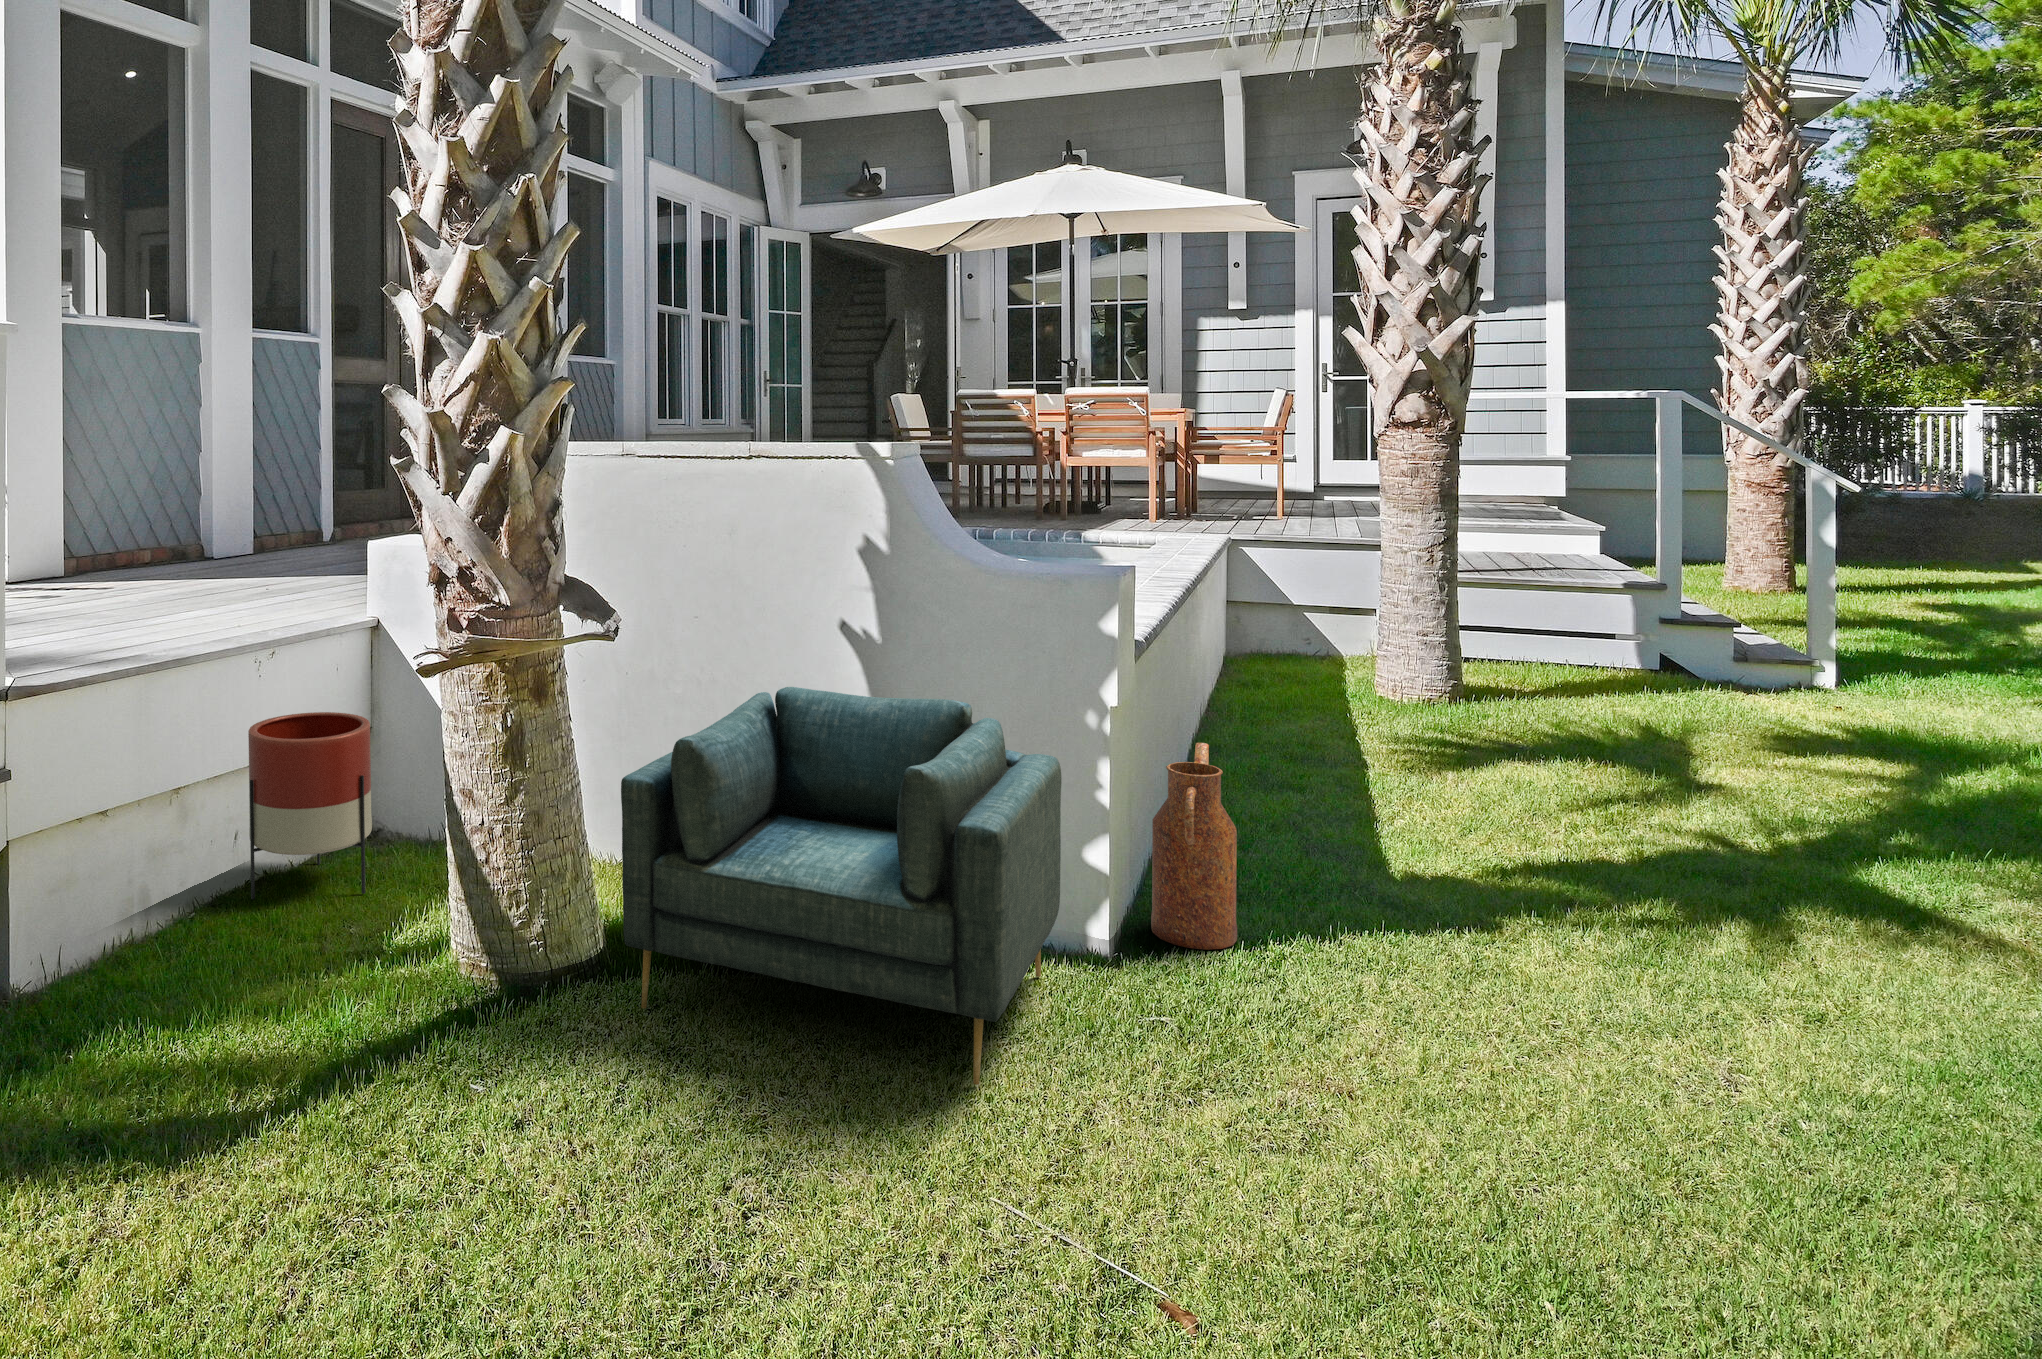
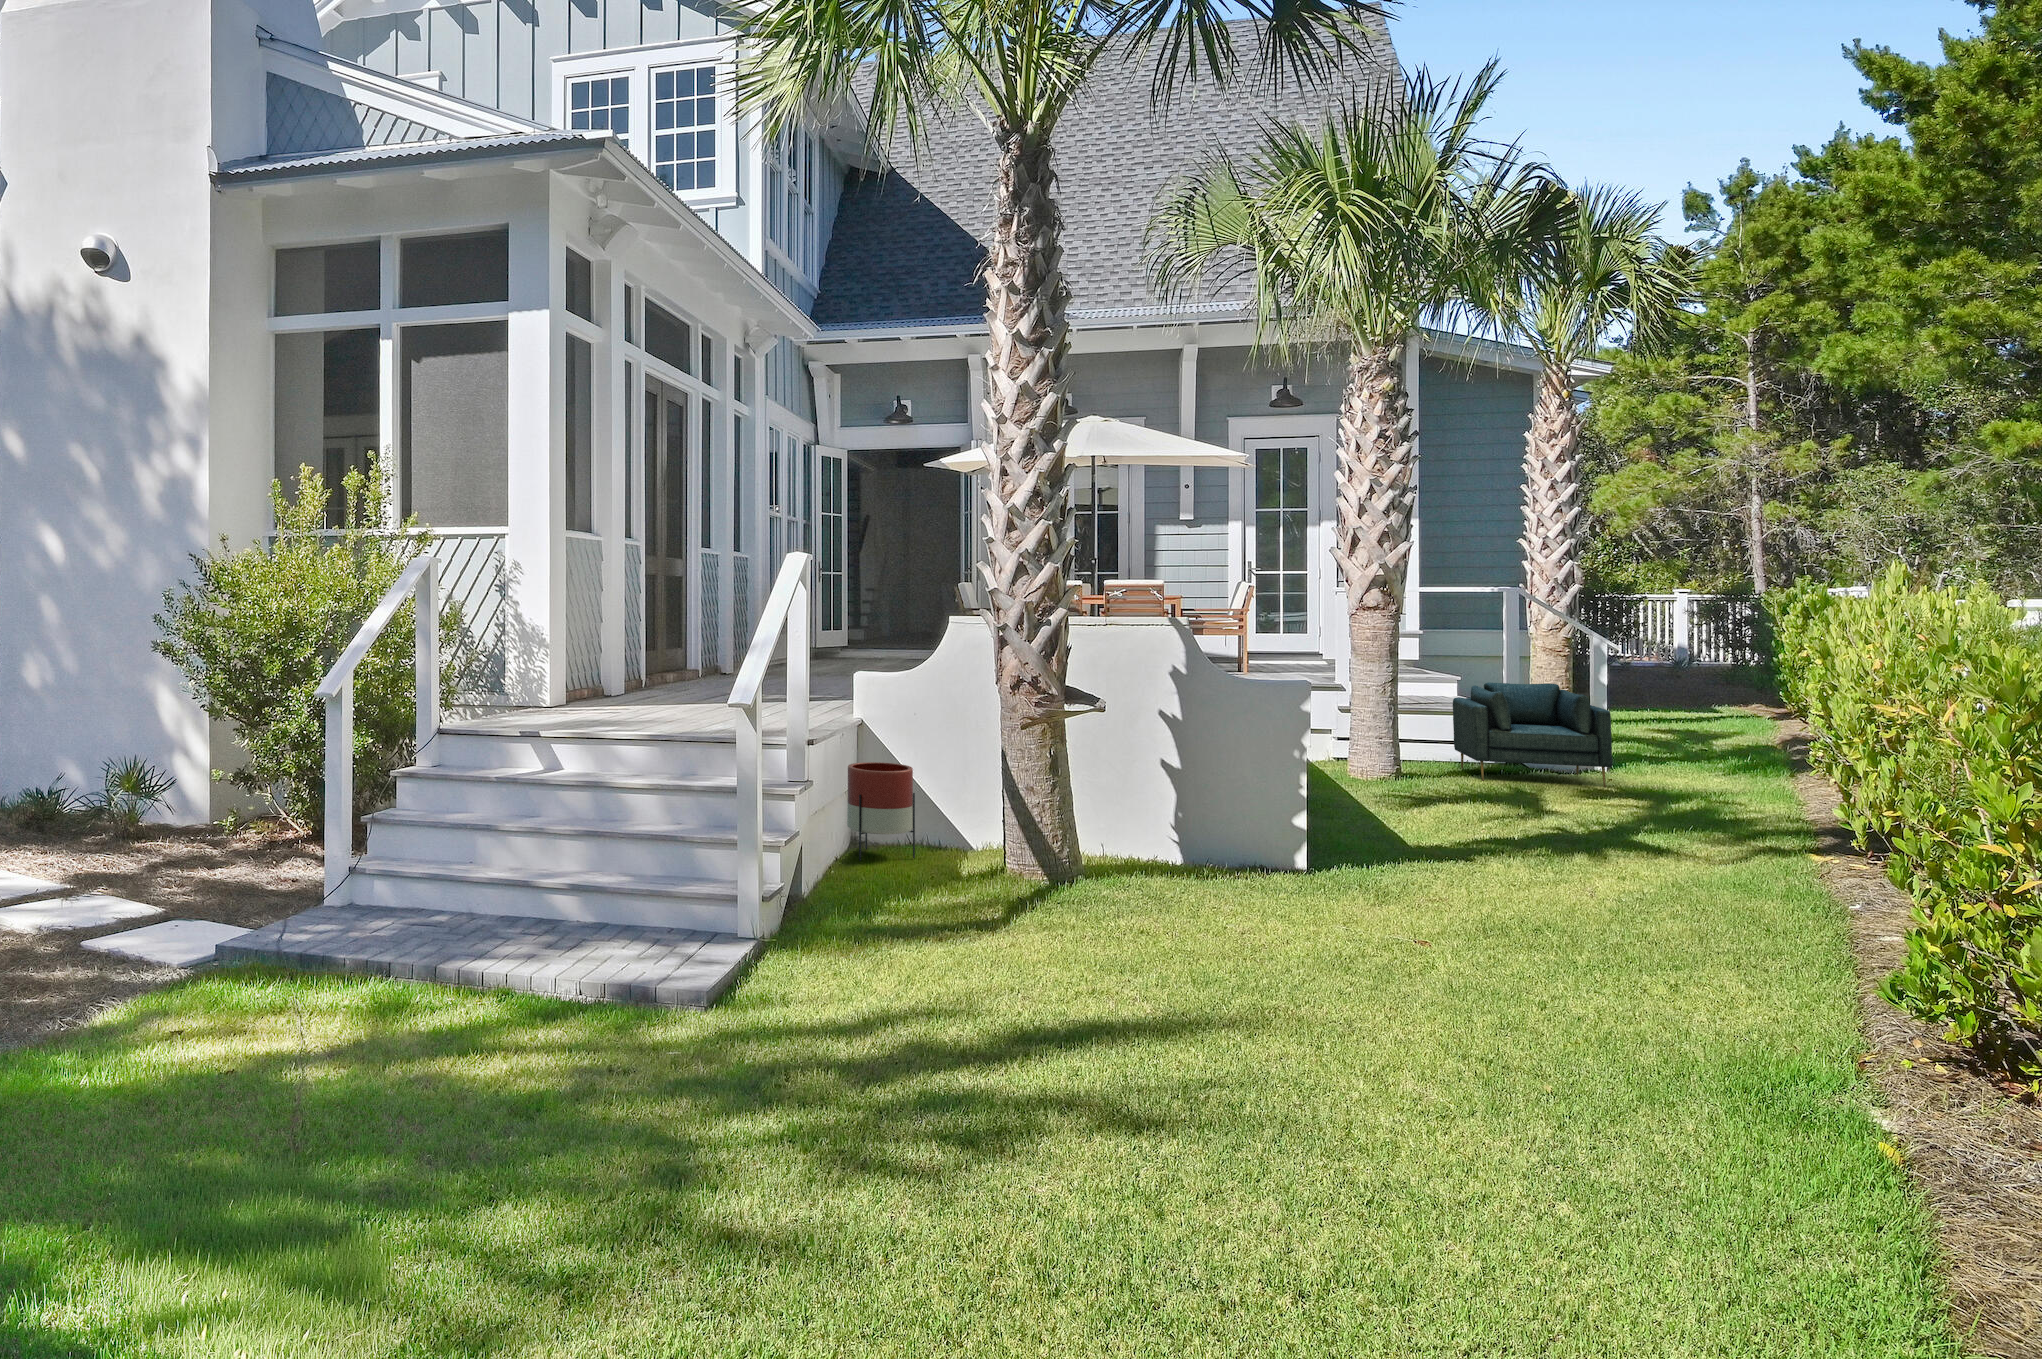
armchair: present [621,687,1061,1085] -> present [1453,682,1612,787]
watering can: present [1151,743,1237,950] -> none [1318,773,1362,871]

